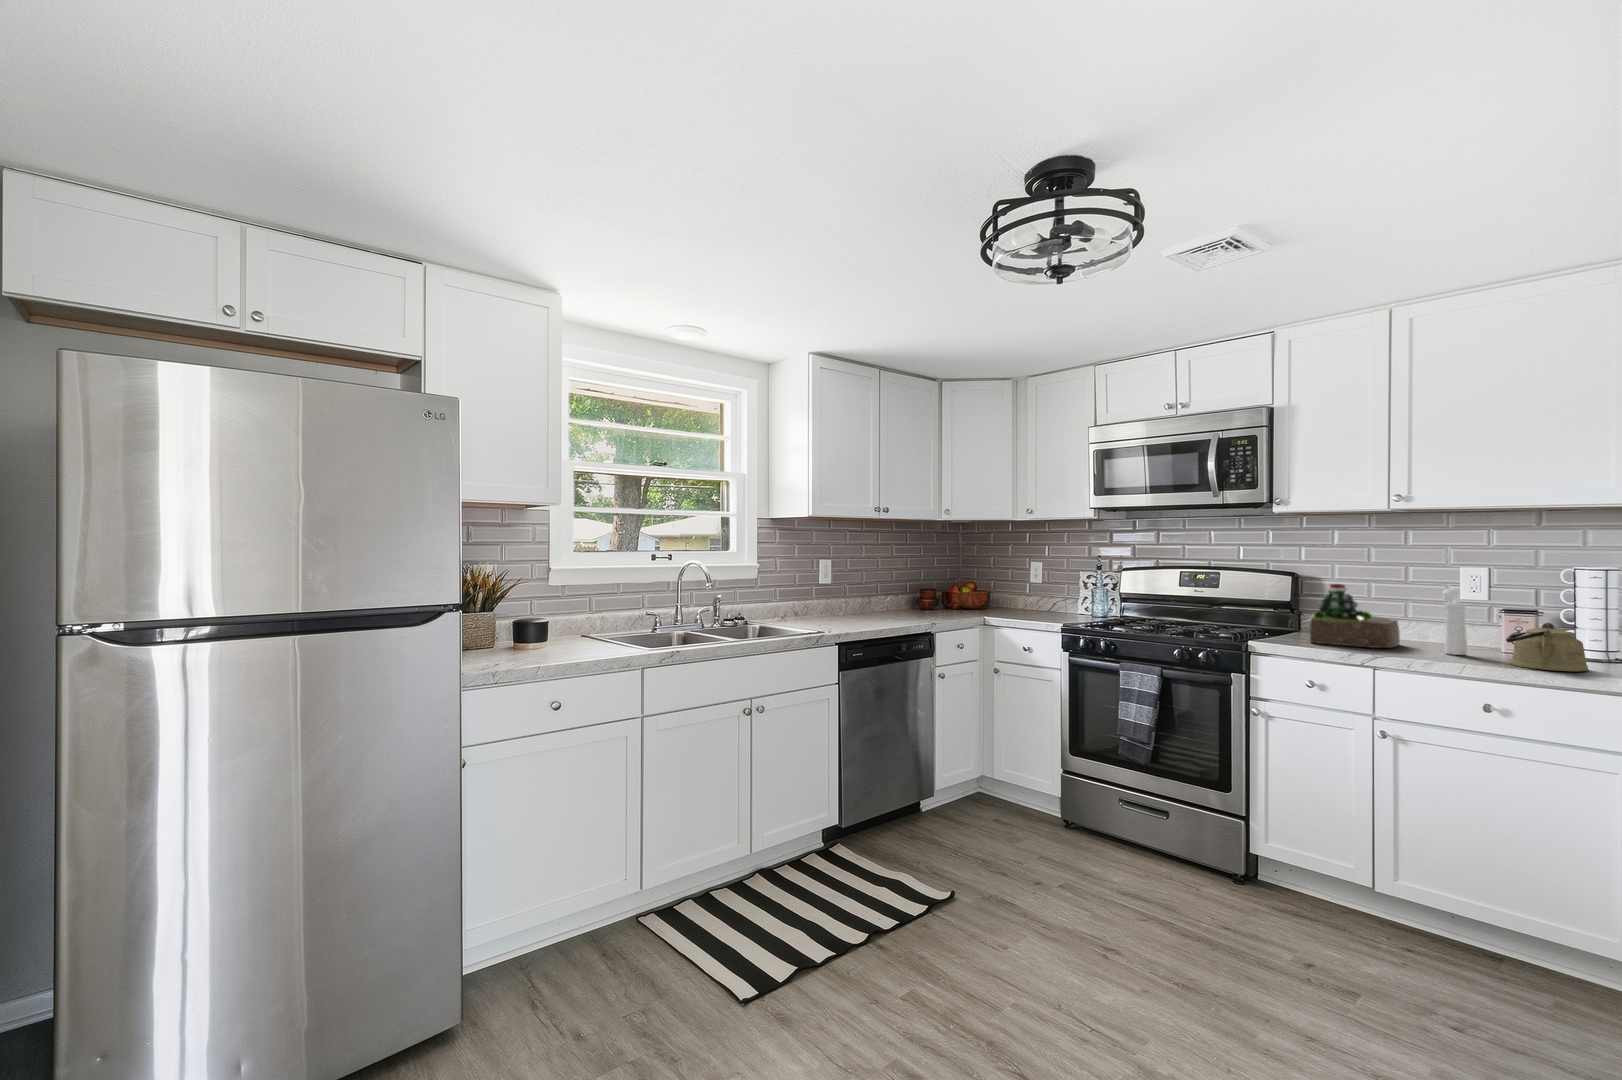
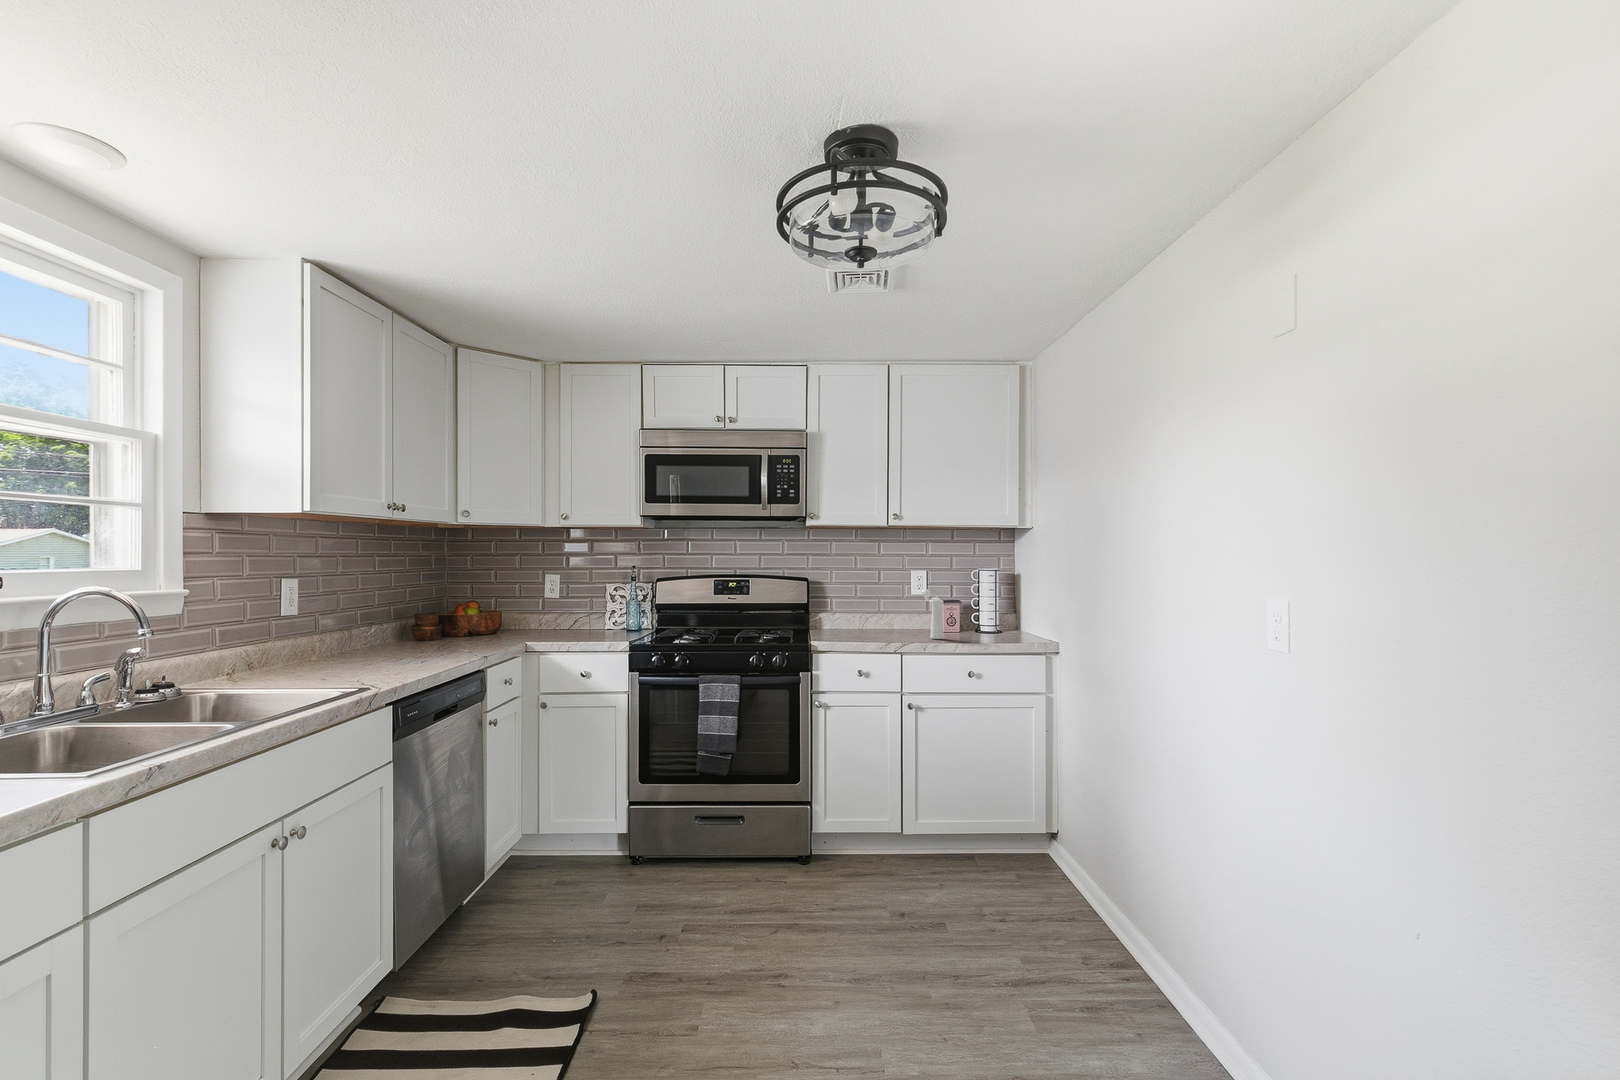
succulent plant: present [1310,584,1400,648] -> none [844,588,900,639]
kettle: present [1506,623,1589,671] -> none [968,611,1013,645]

